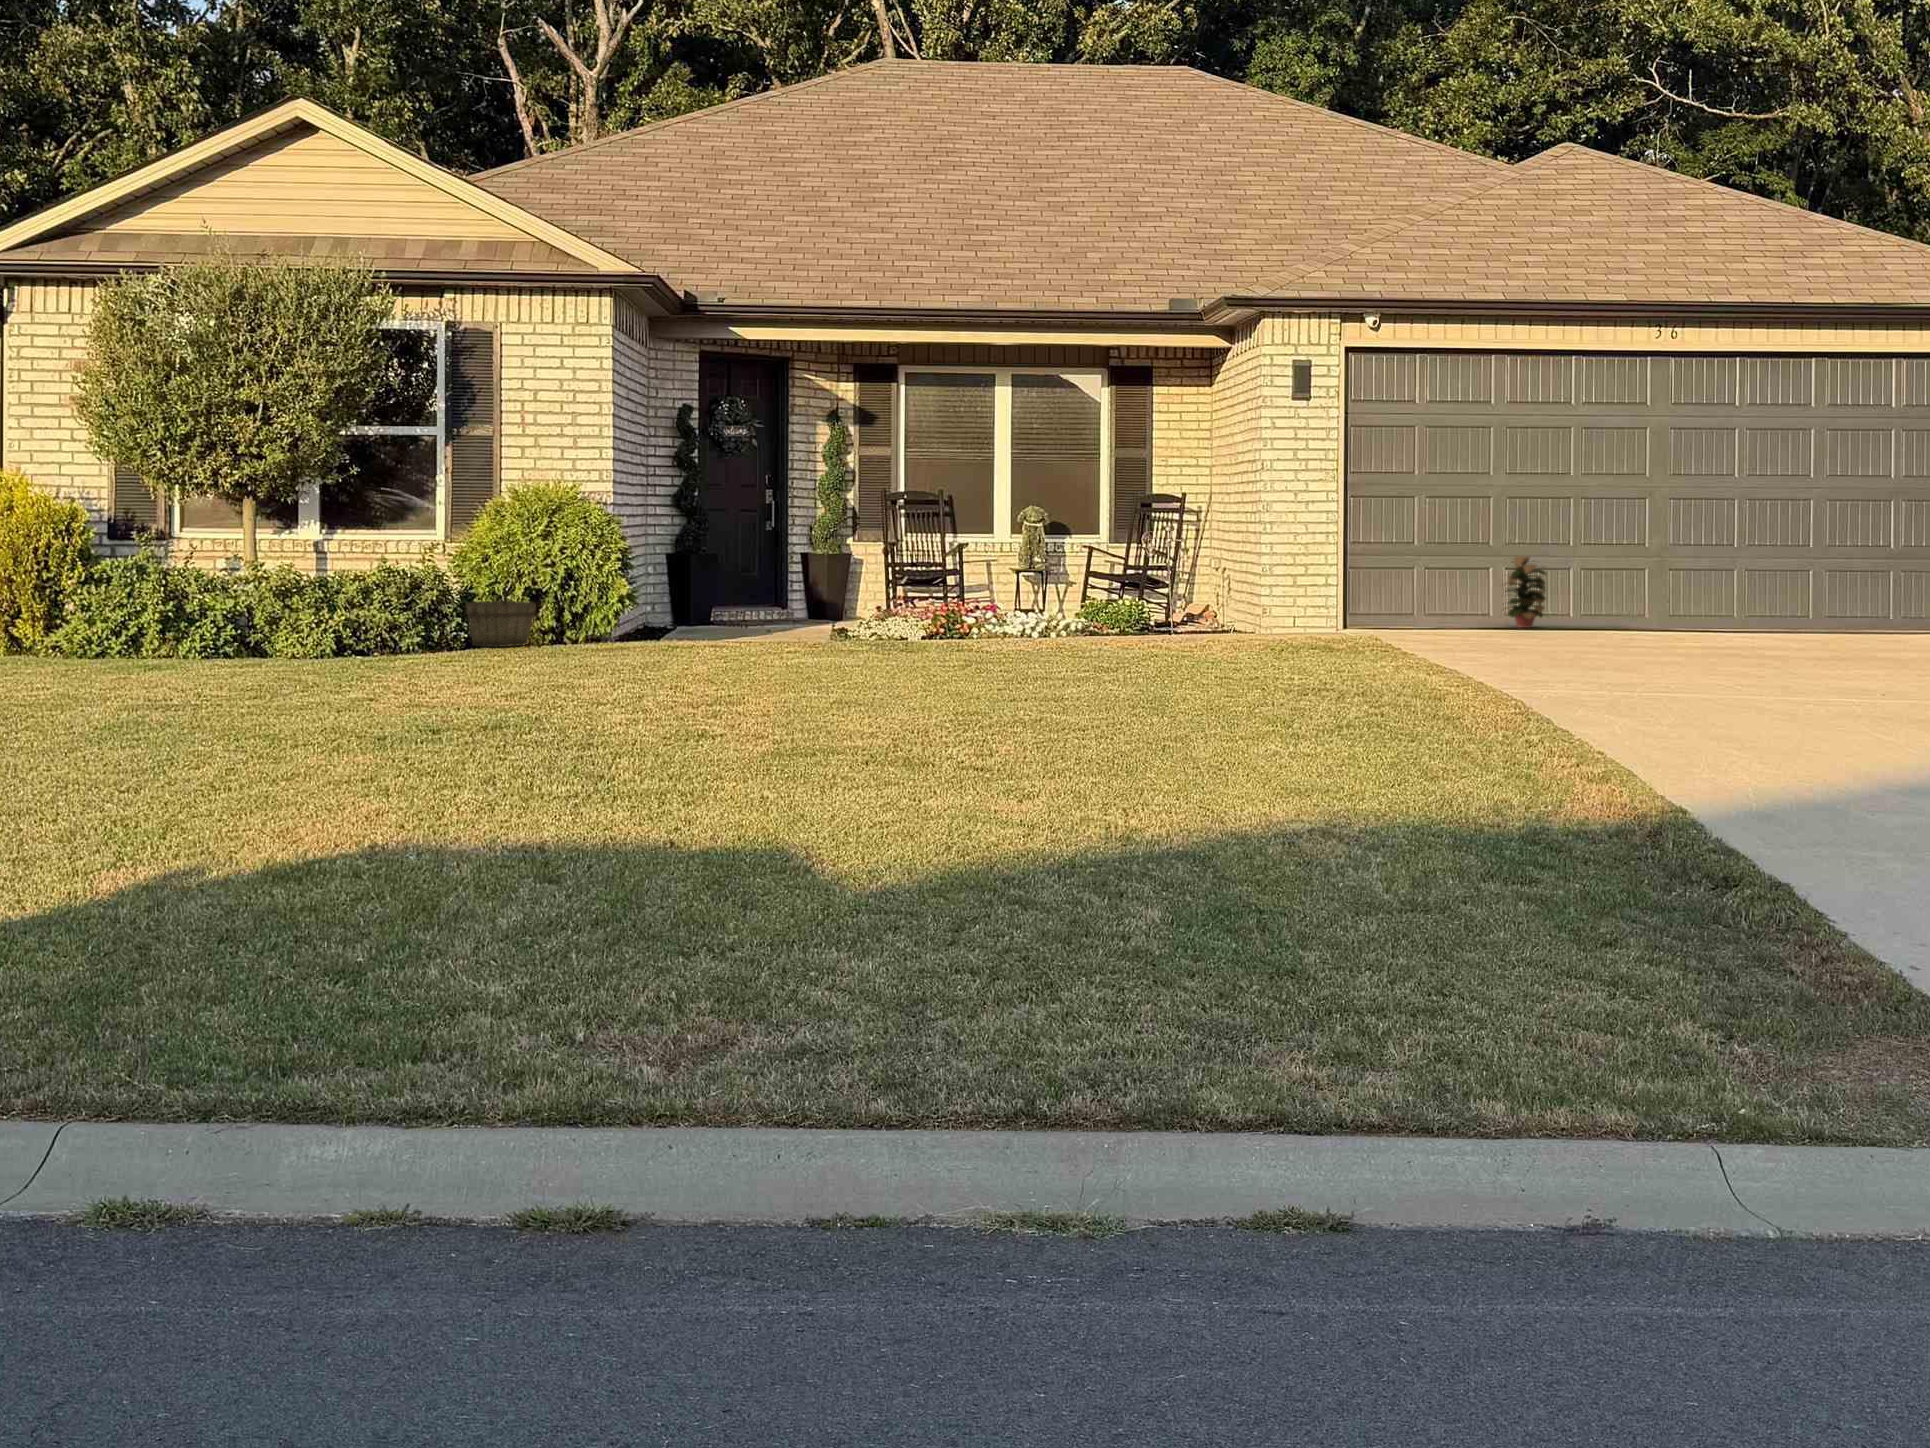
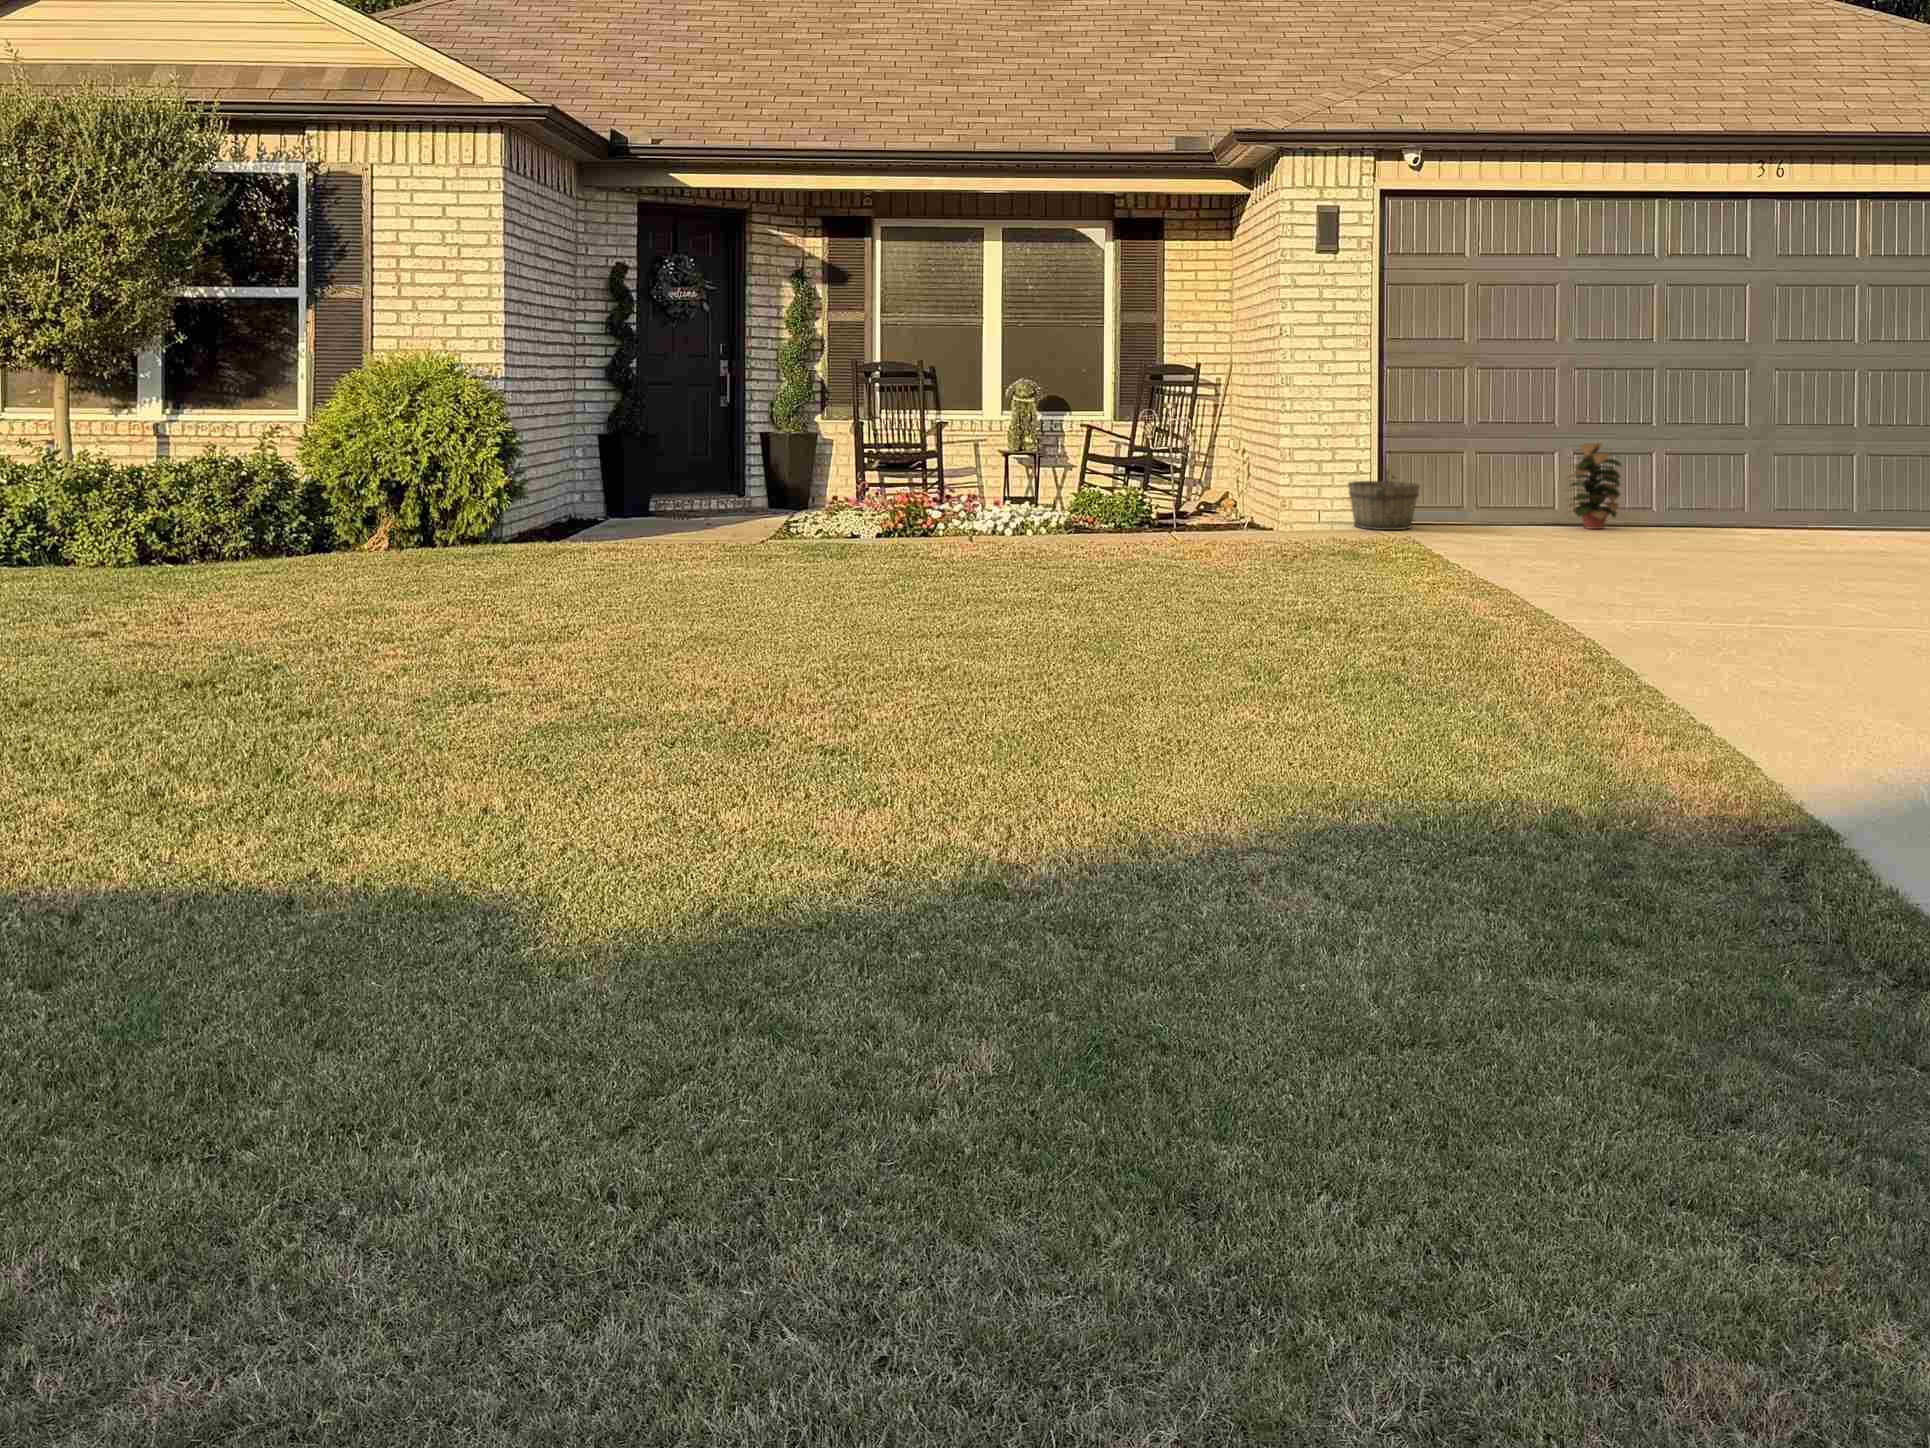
wooden bucket: present [466,589,536,647] -> present [1348,469,1420,530]

